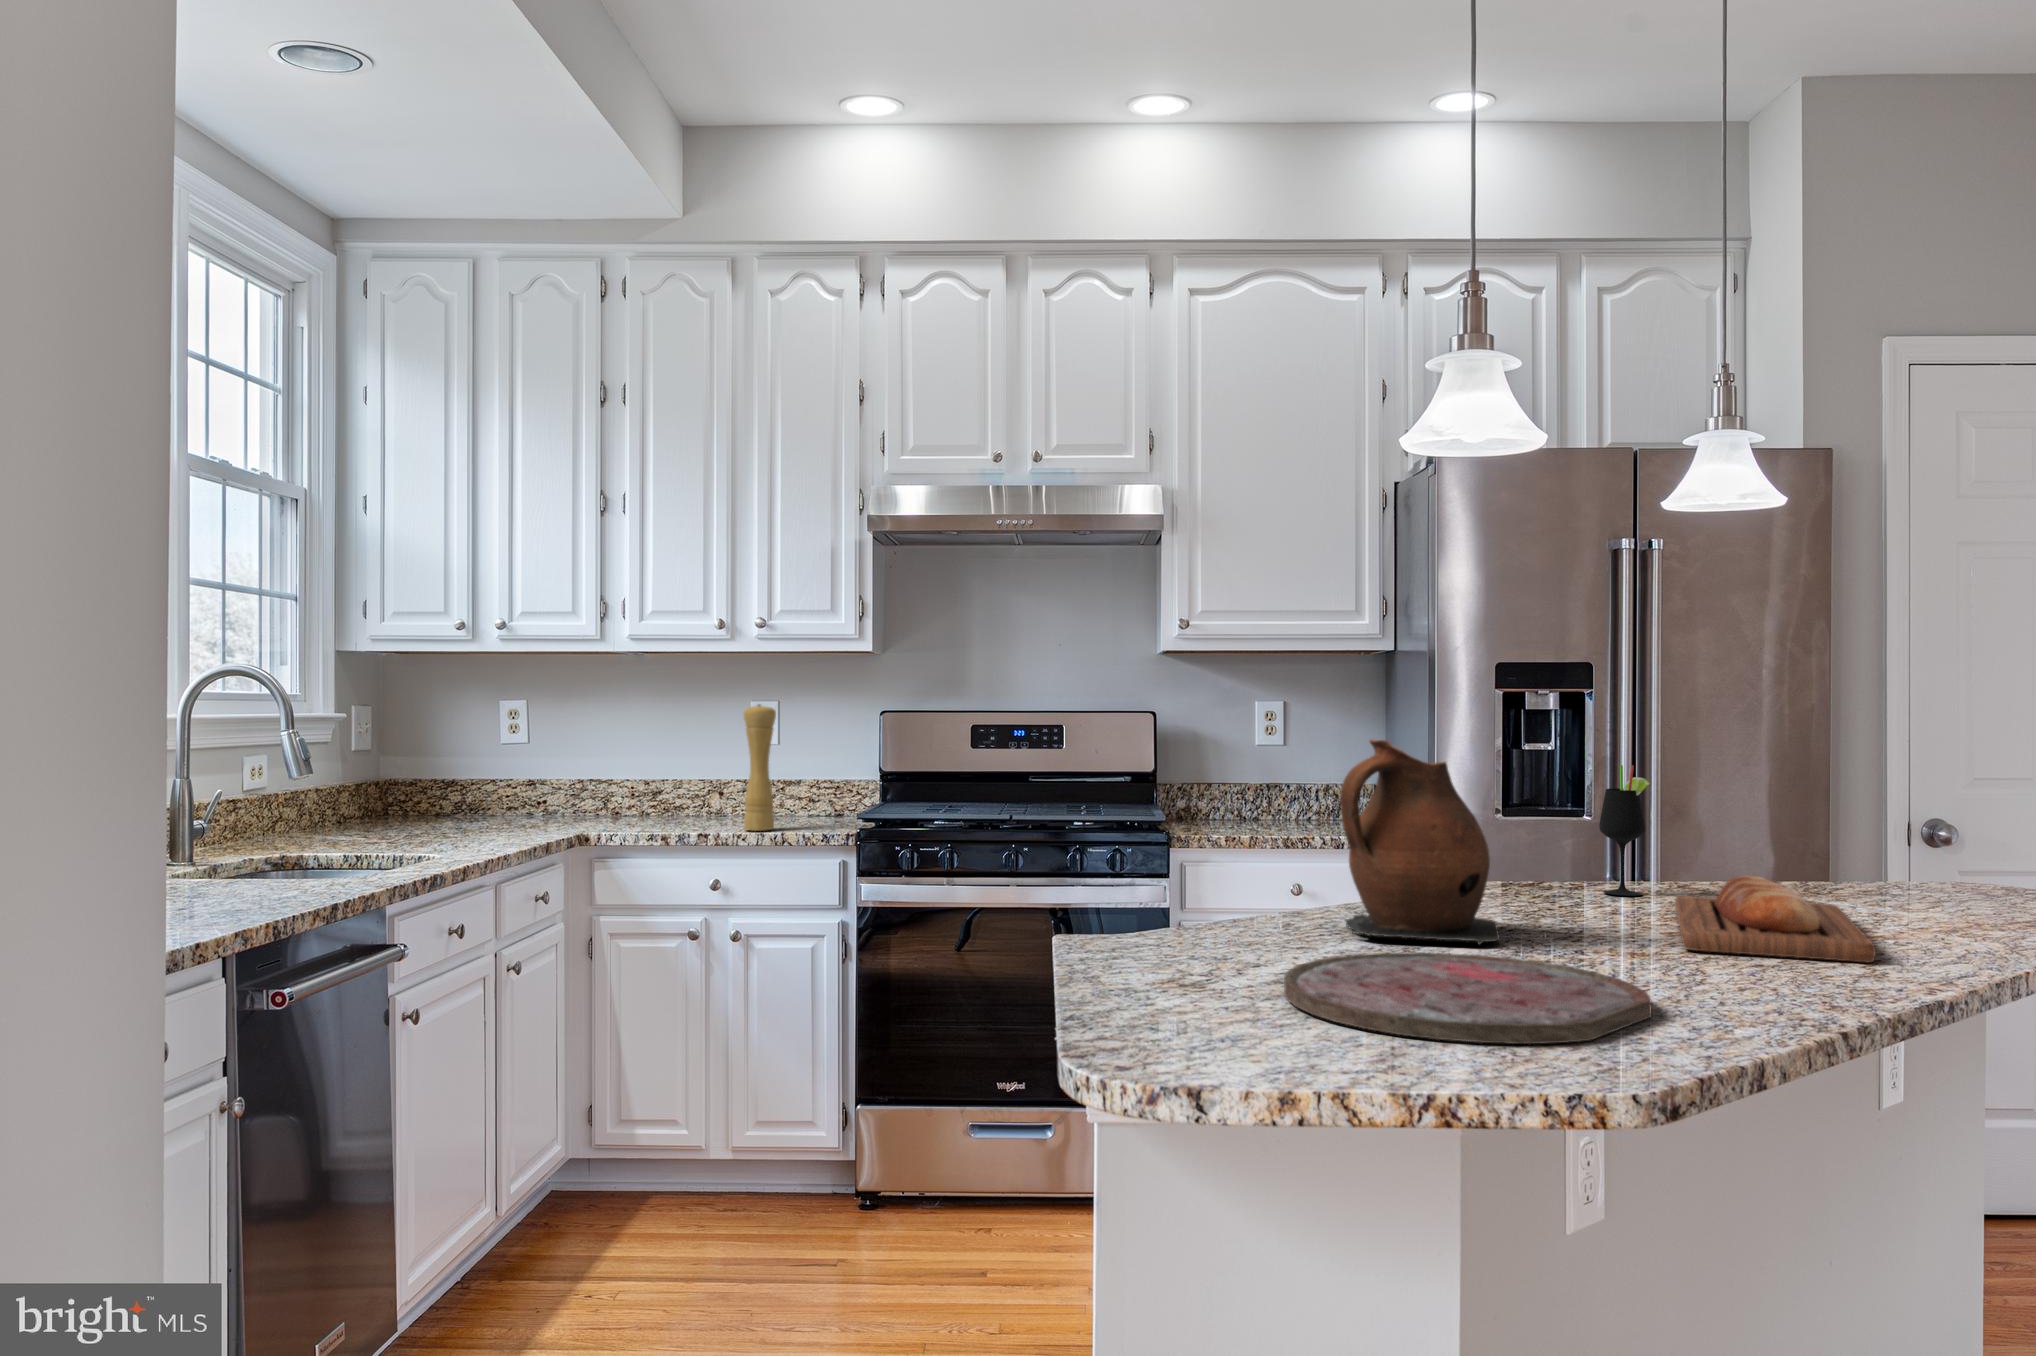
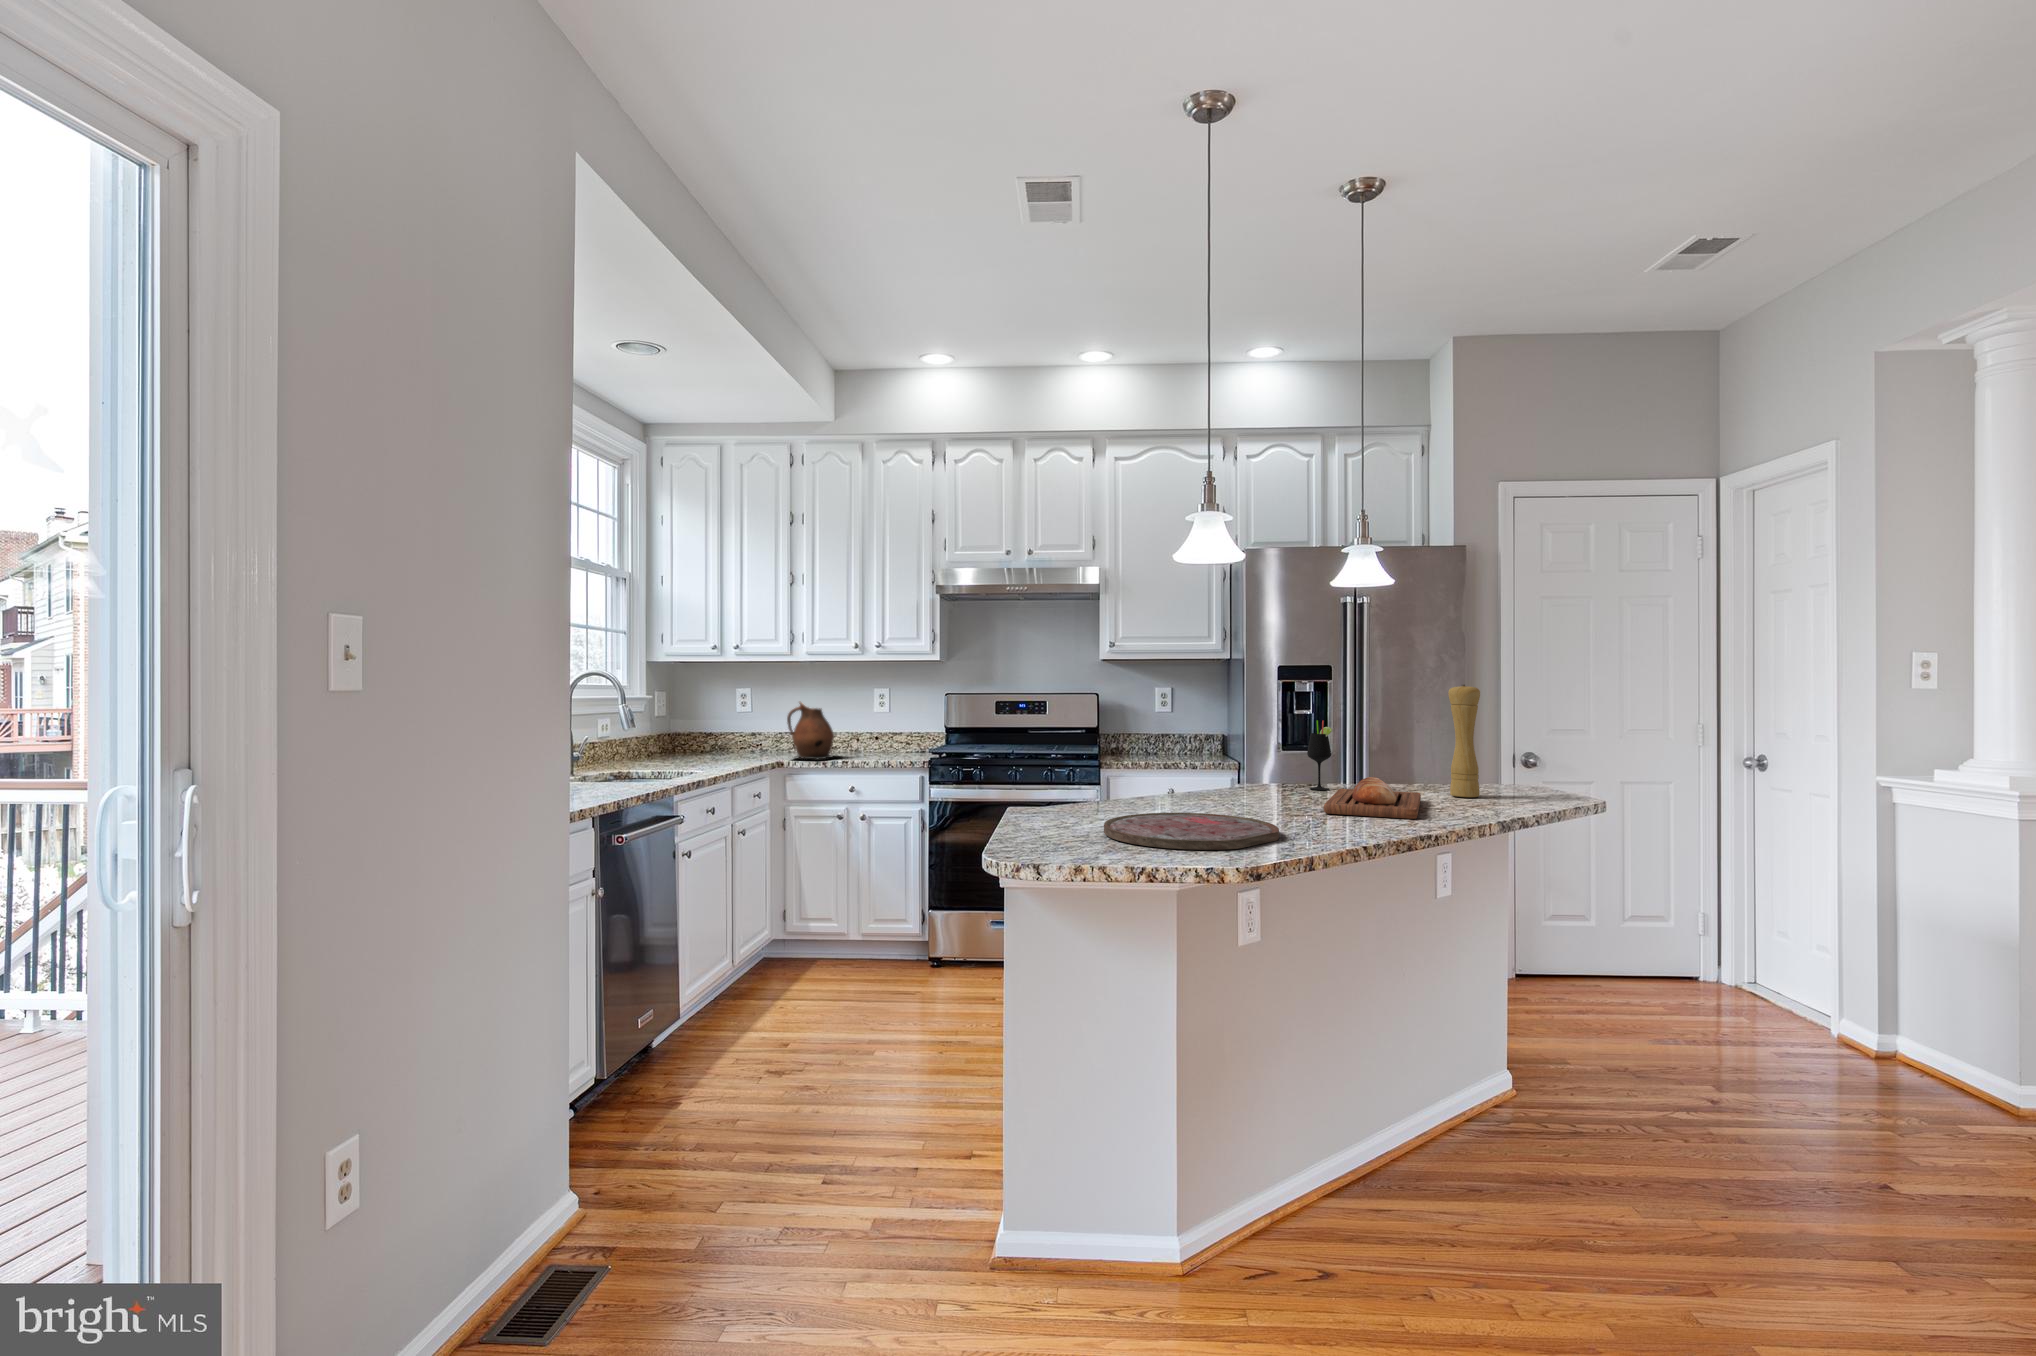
pepper mill: present [744,704,776,831] -> present [1448,684,1480,797]
ceramic pitcher: present [1340,739,1500,945] -> present [787,702,842,759]

